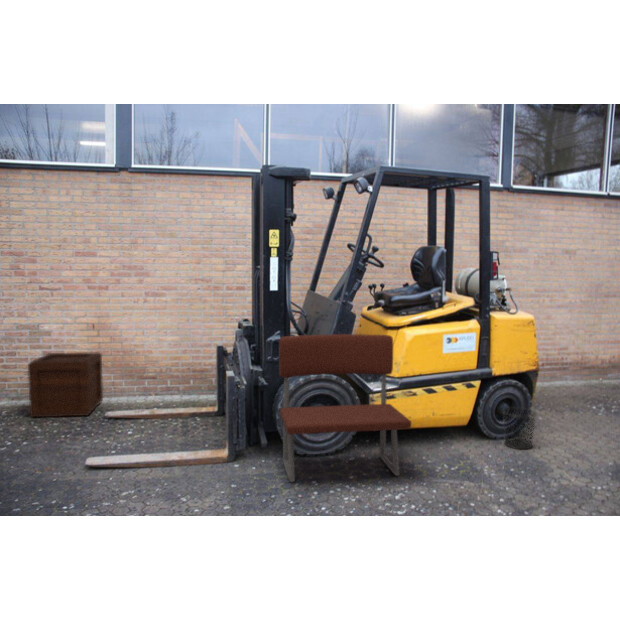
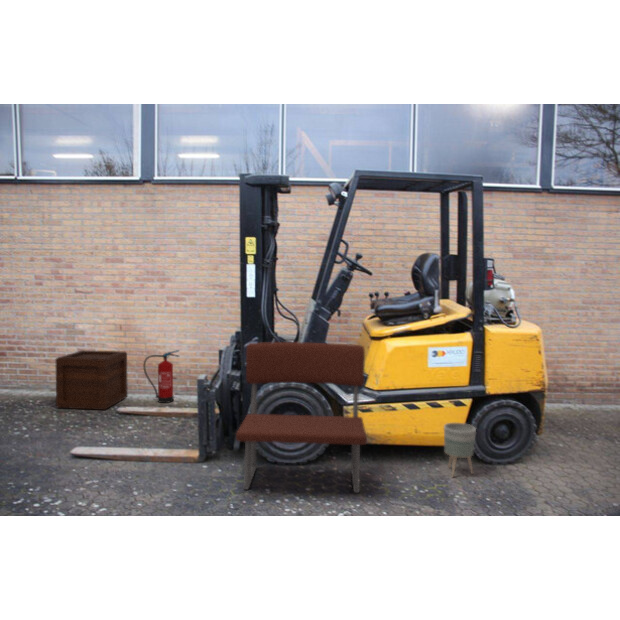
fire extinguisher: none [122,348,162,405] -> present [144,350,179,403]
planter: none [459,404,489,454] -> present [444,423,476,477]
trash can: present [503,409,536,450] -> none [497,430,535,477]

